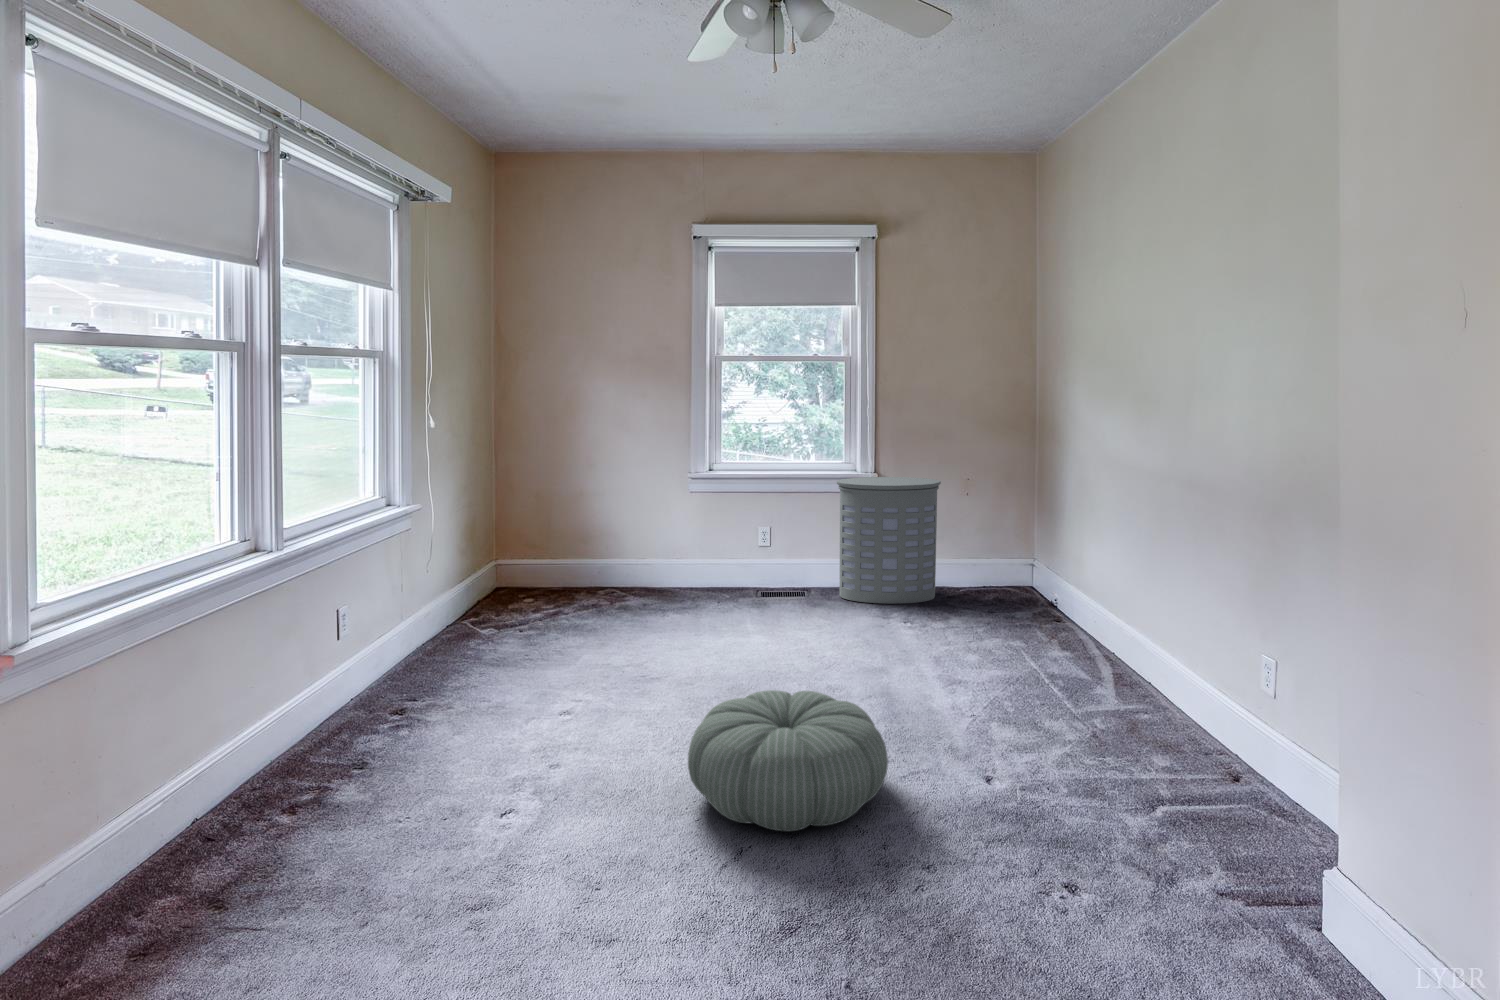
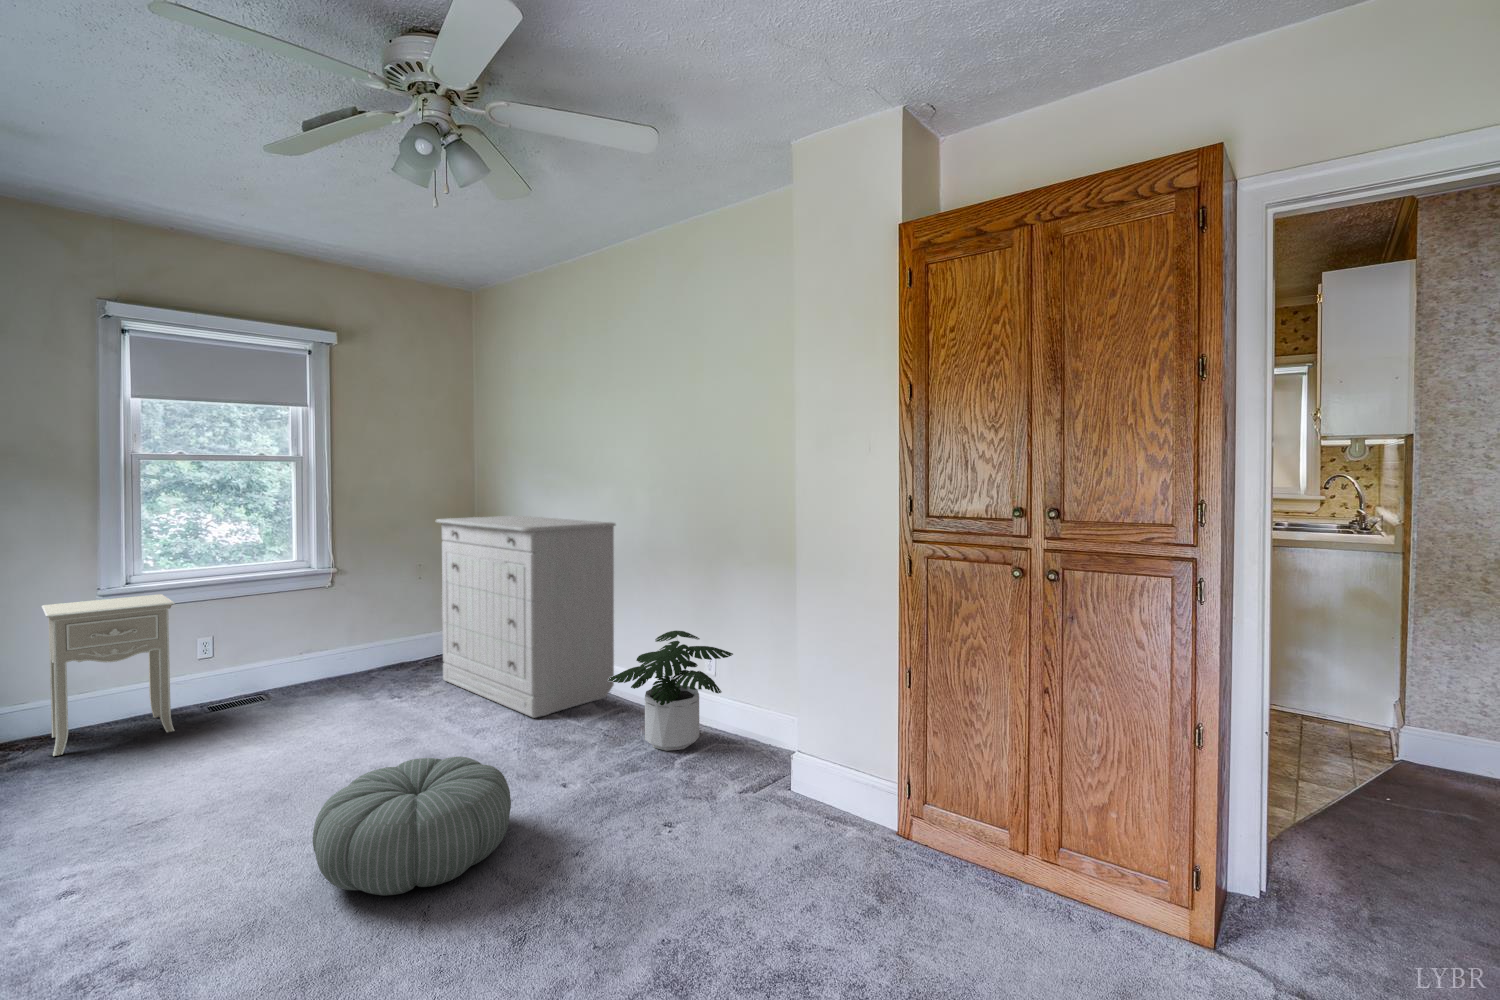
dresser: none [963,419,1172,687] -> present [436,516,616,718]
laundry hamper: present [837,477,941,604] -> none [301,572,404,693]
nightstand: none [643,481,731,608] -> present [42,594,175,756]
potted plant: none [1081,613,1298,795] -> present [608,631,733,751]

